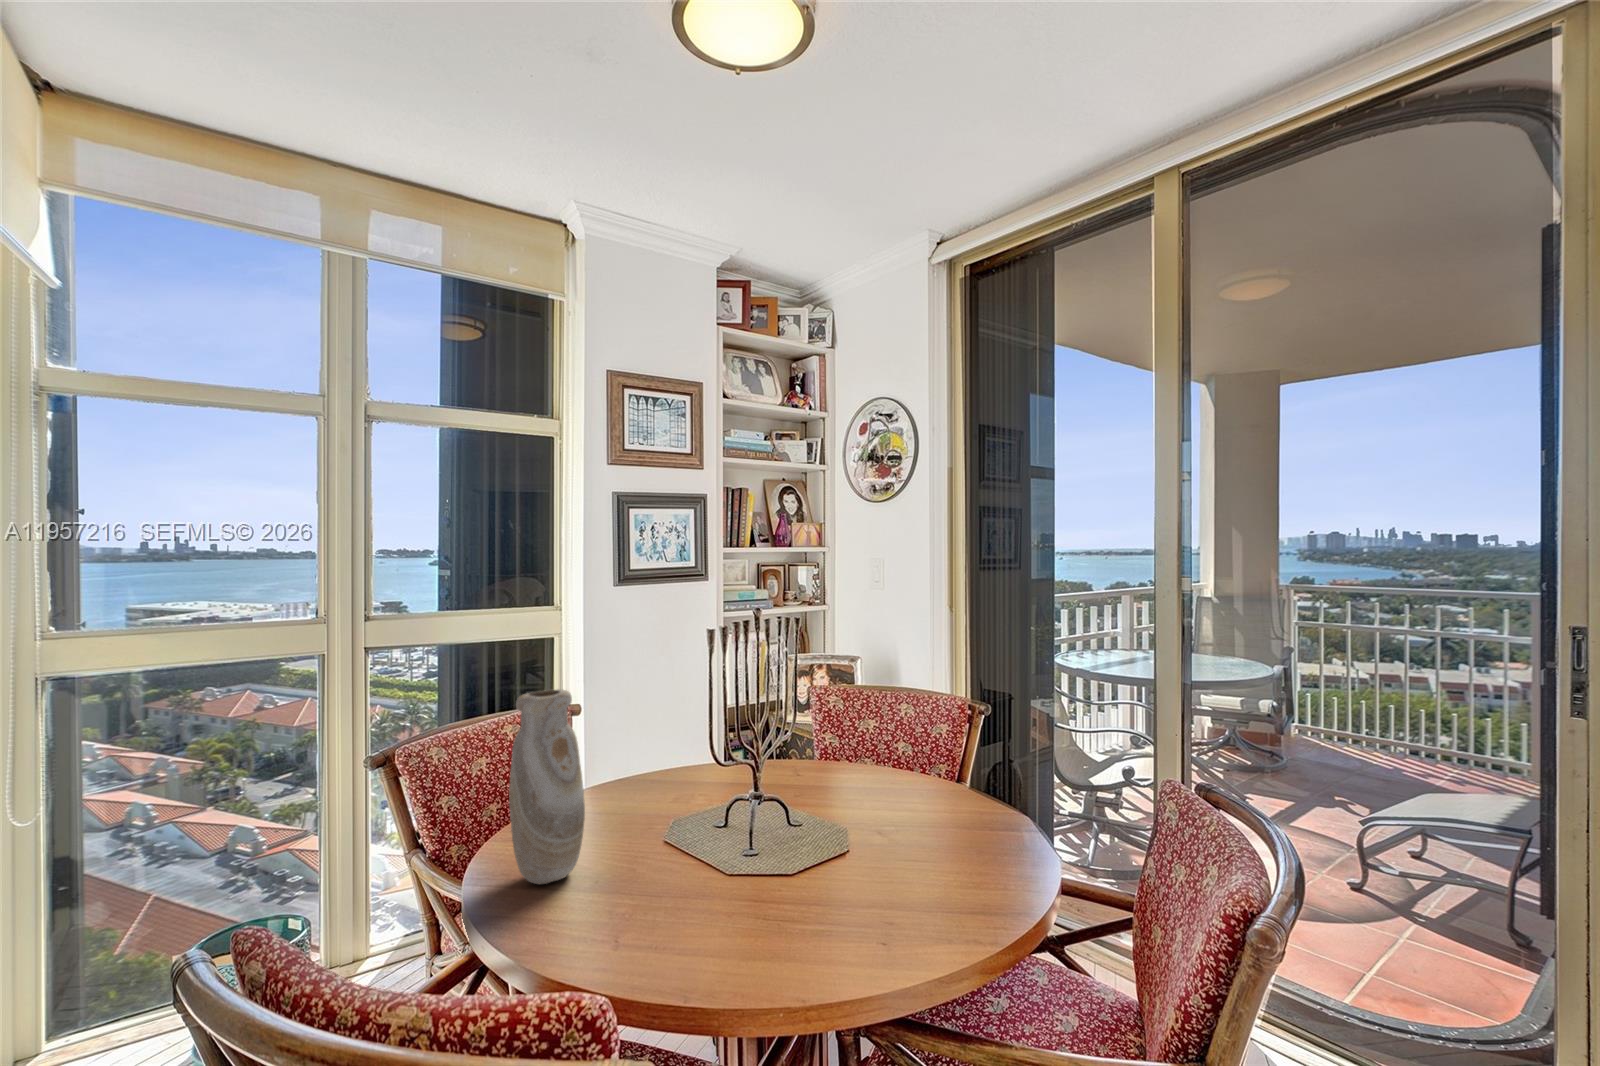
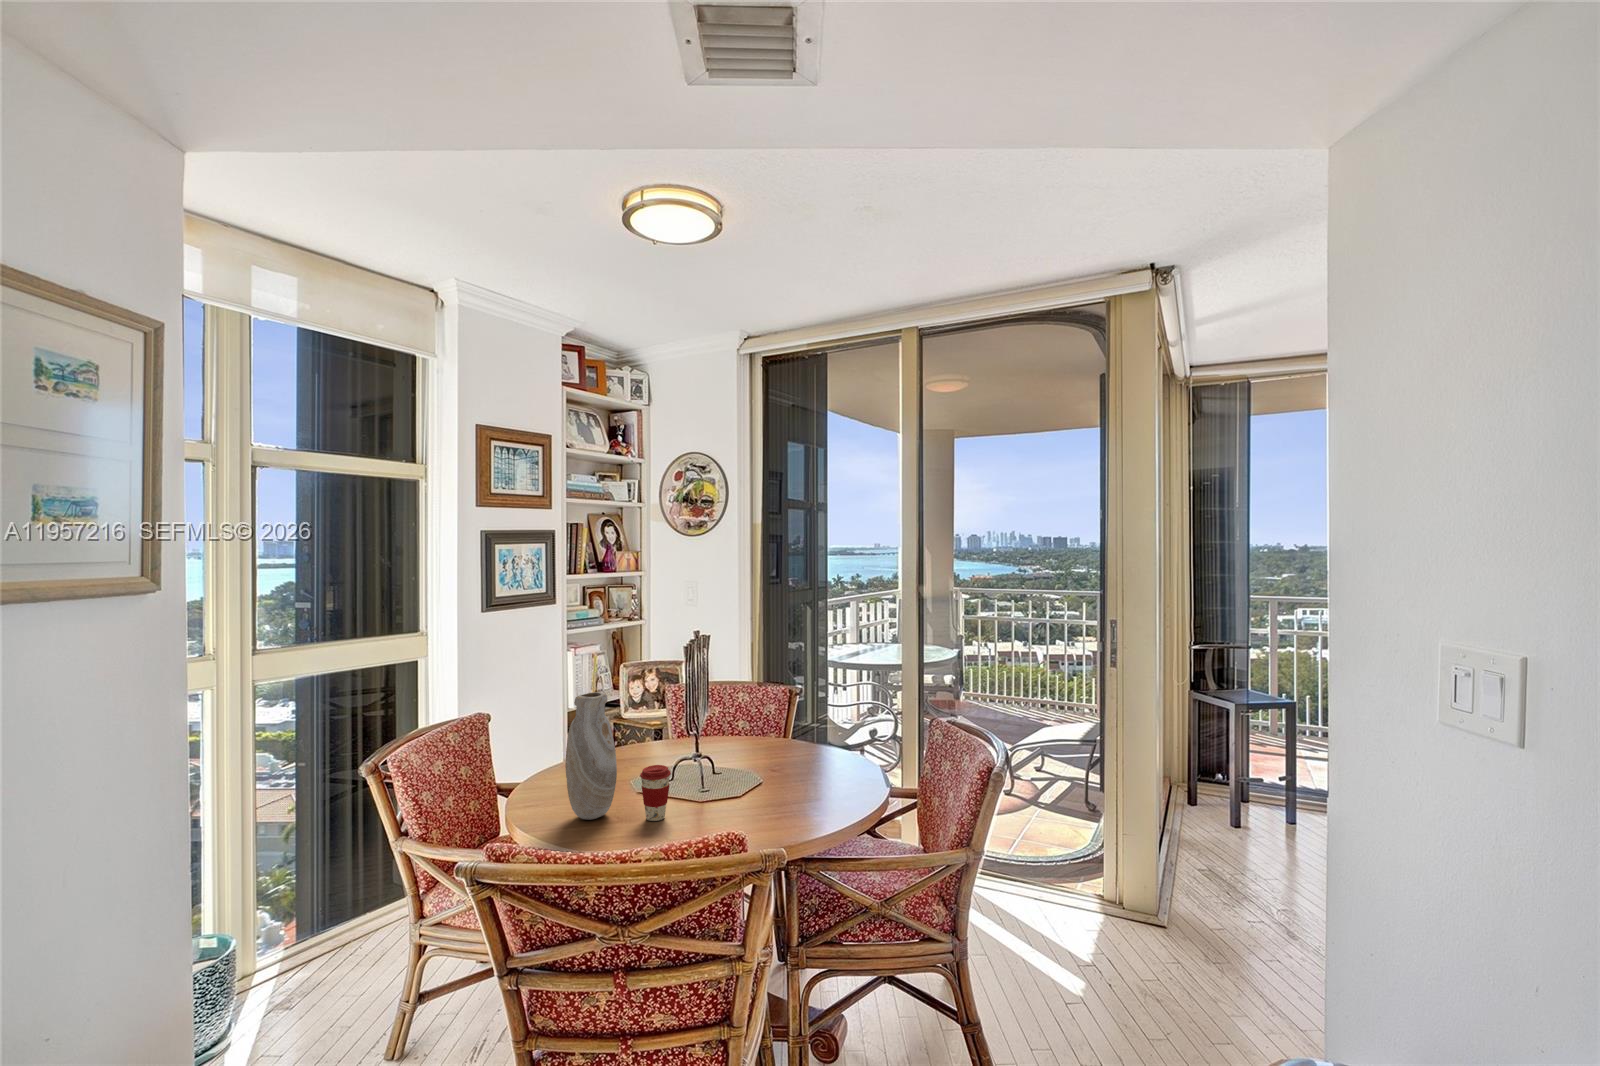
coffee cup: none [597,812,647,905] -> present [640,765,671,821]

